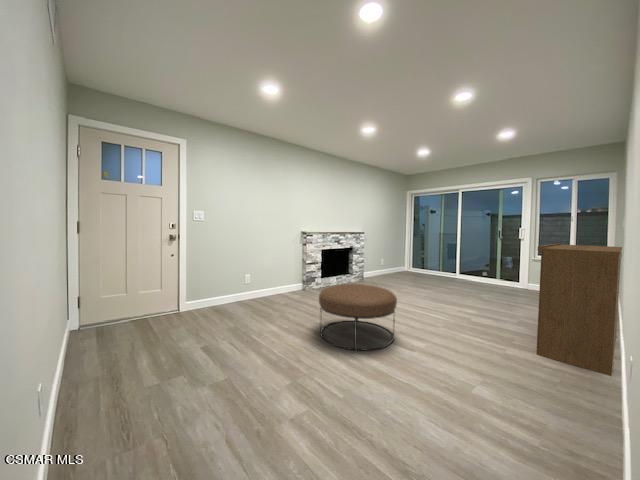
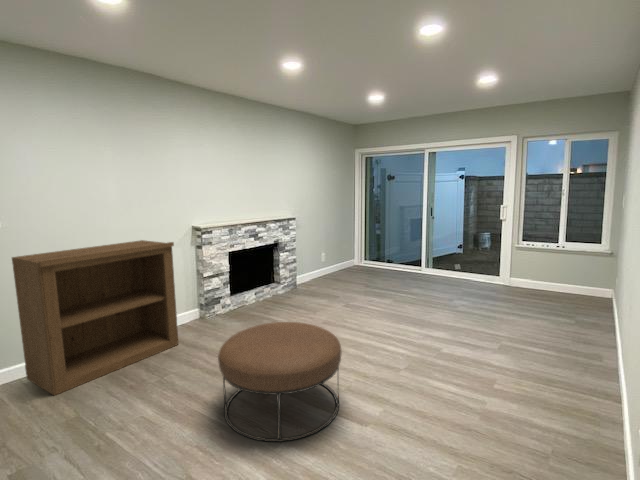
bookshelf: present [536,243,622,376] -> present [12,240,178,395]

